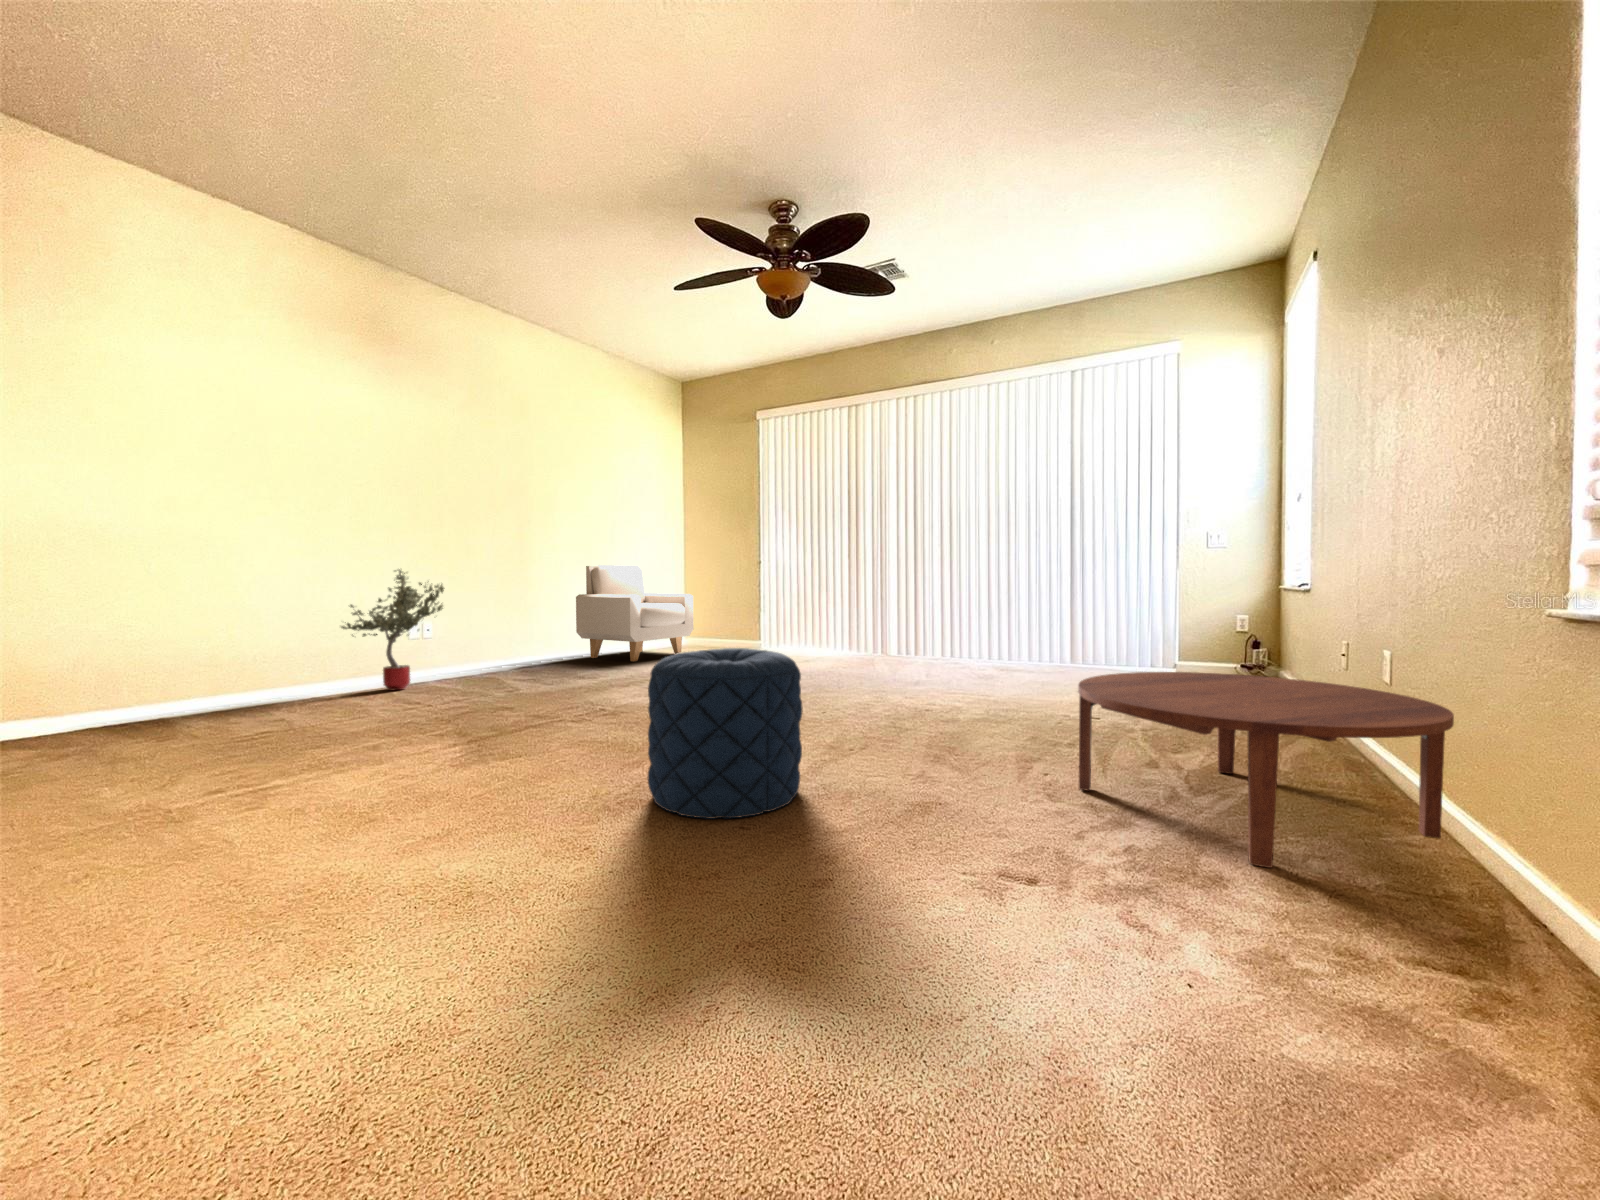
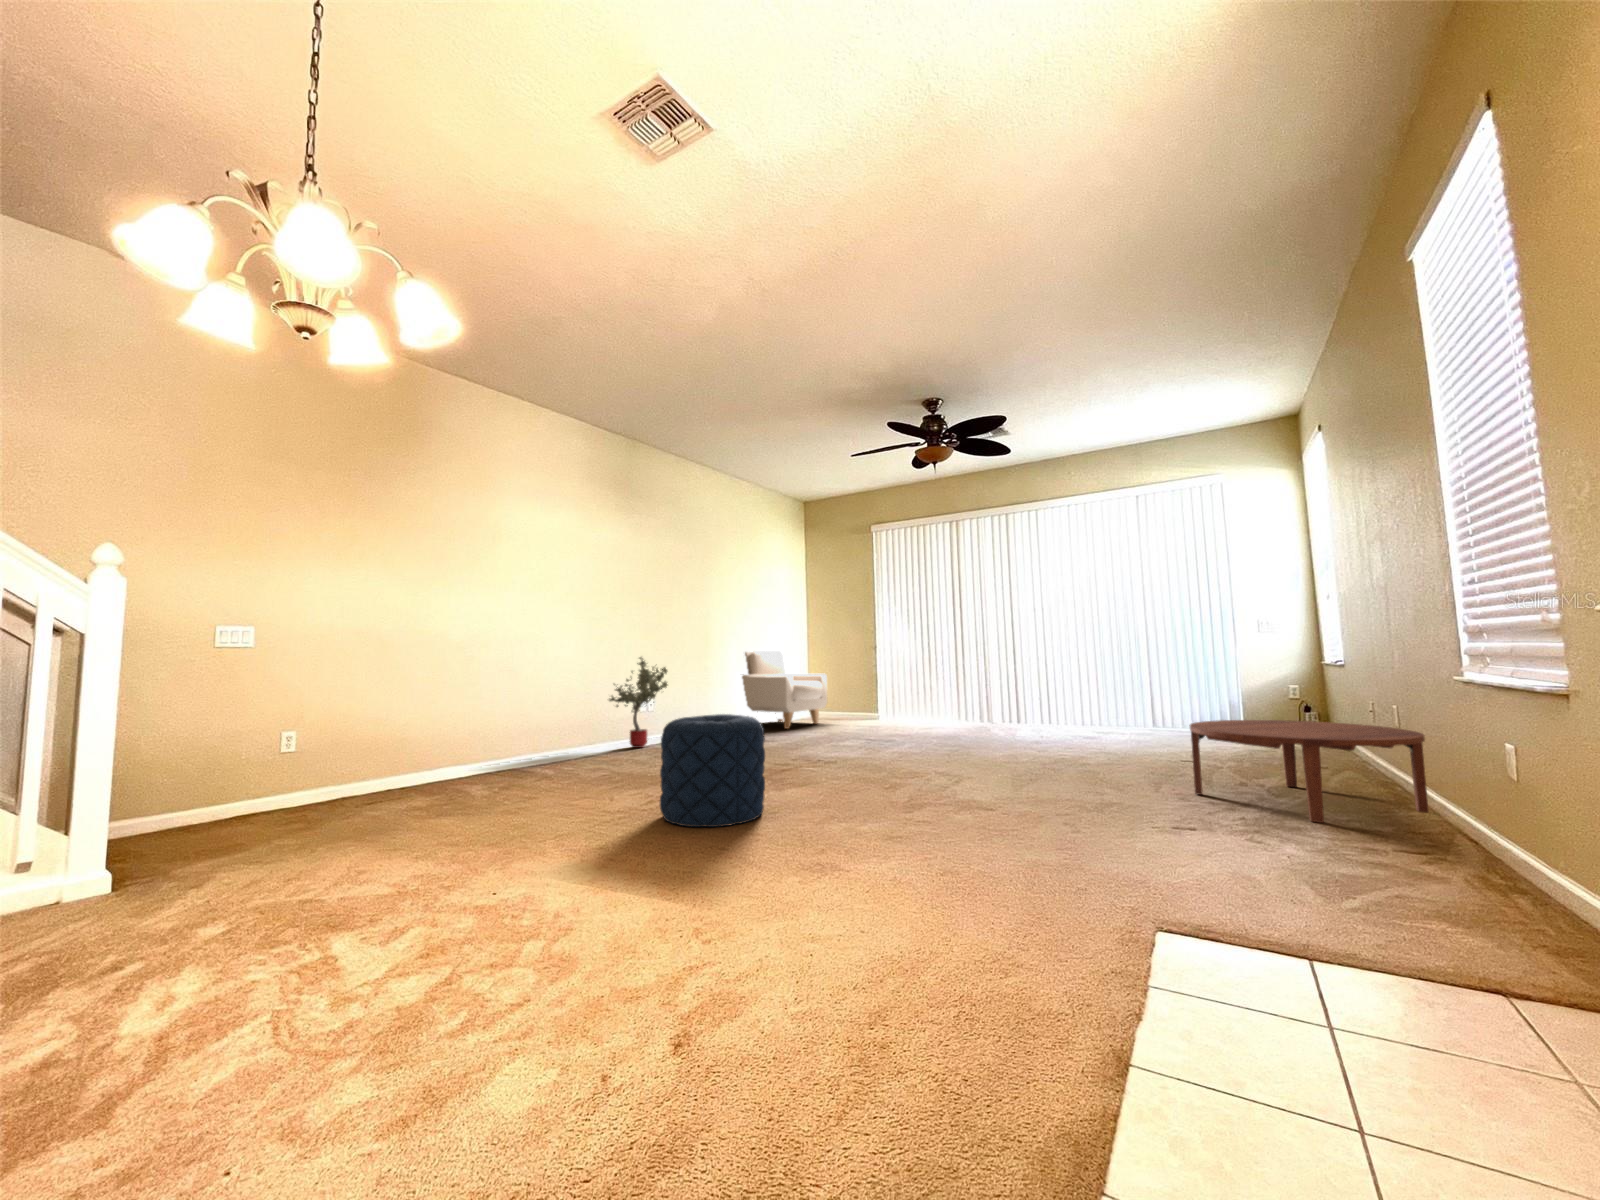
pouf: present [648,648,803,819] -> present [660,714,765,827]

